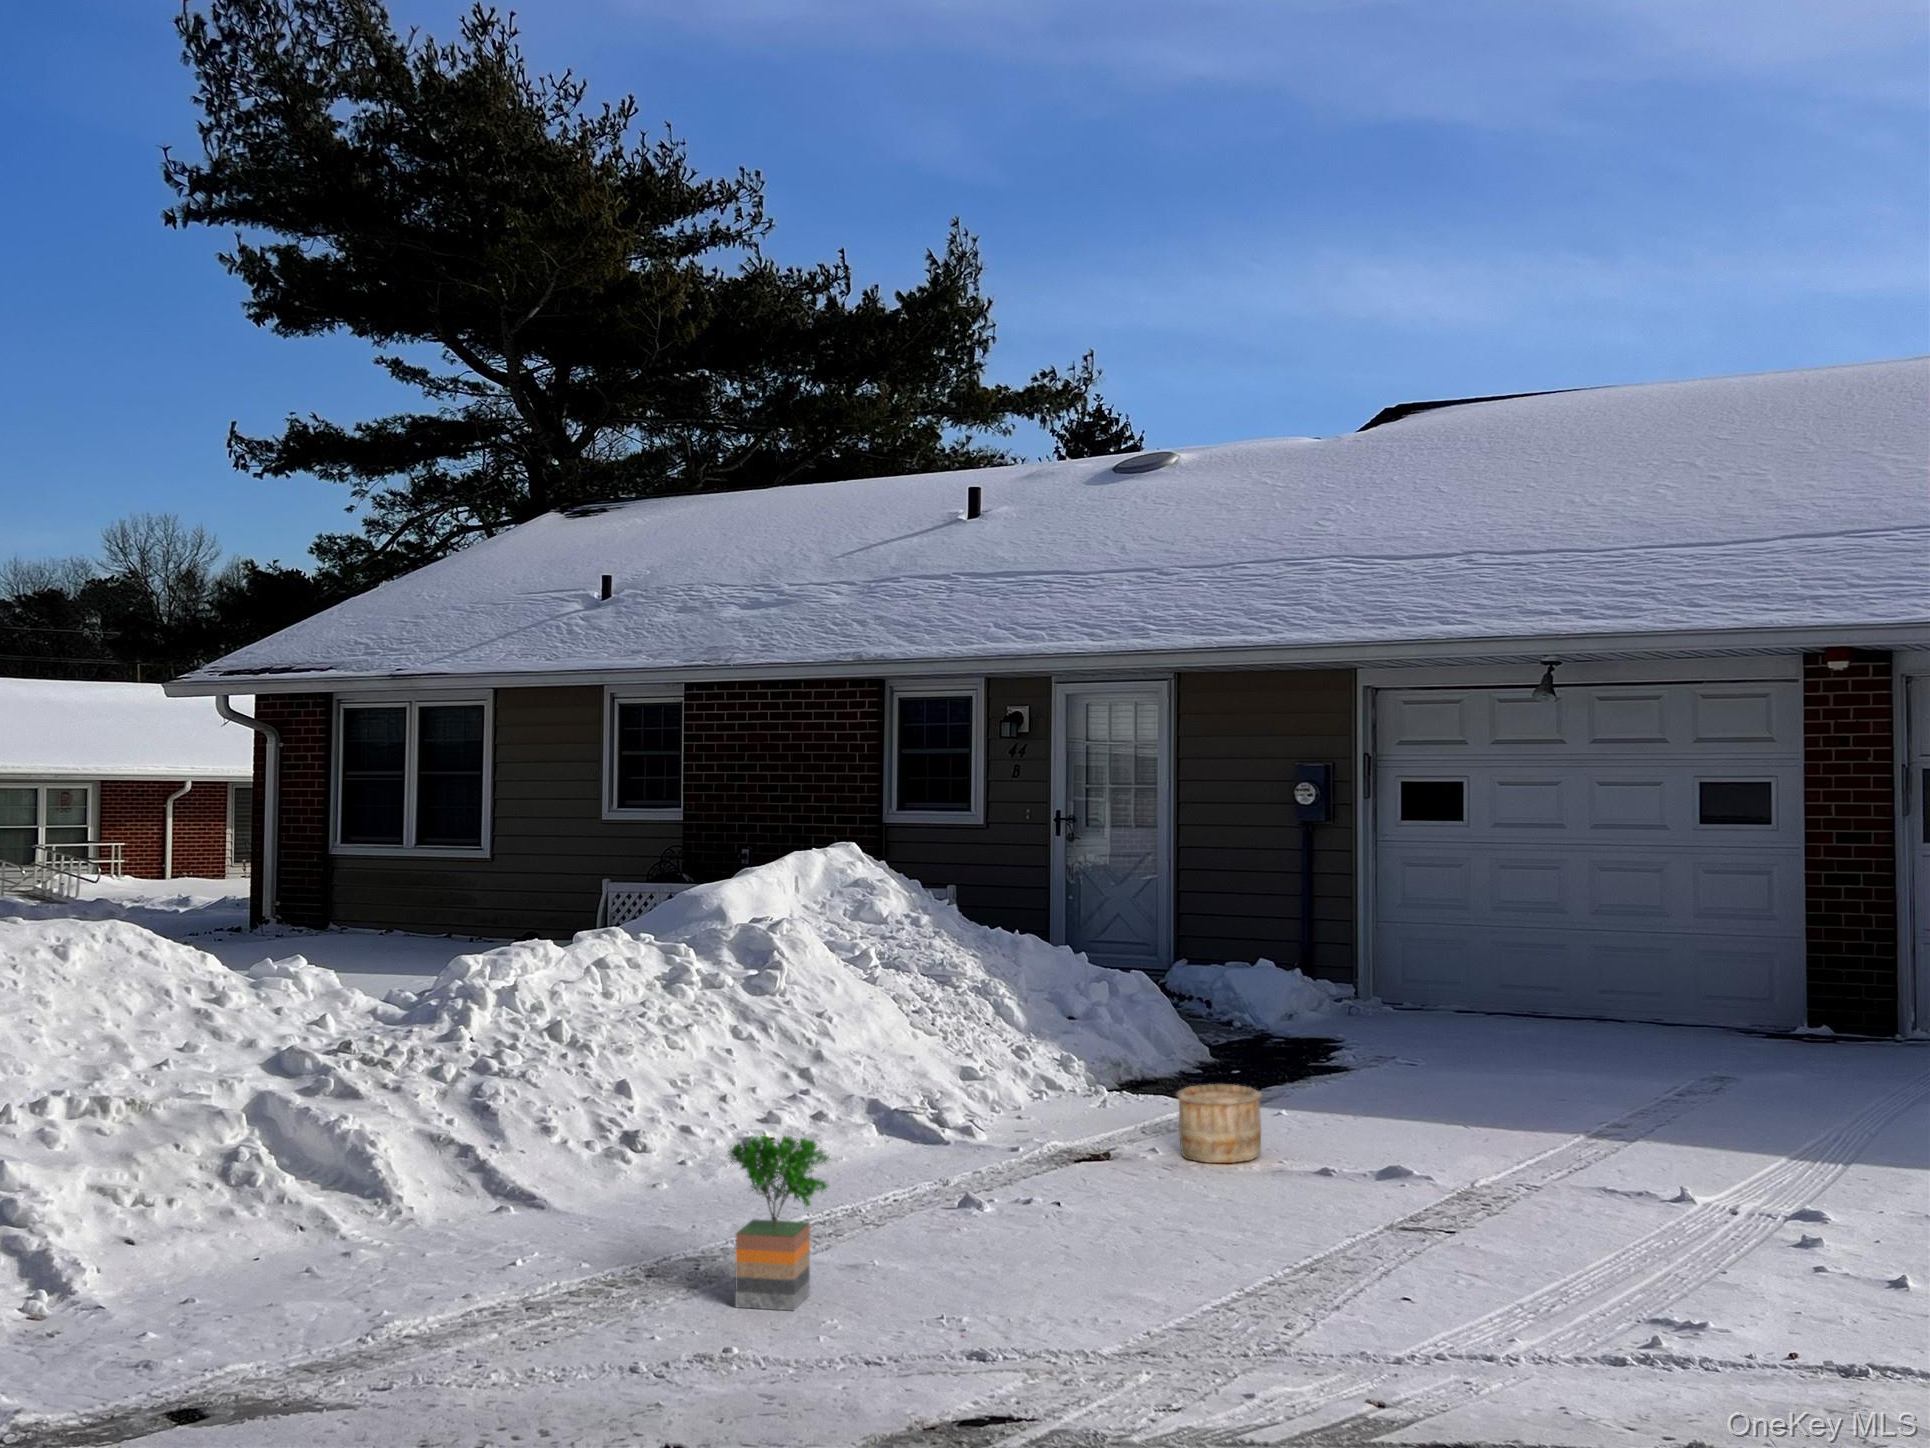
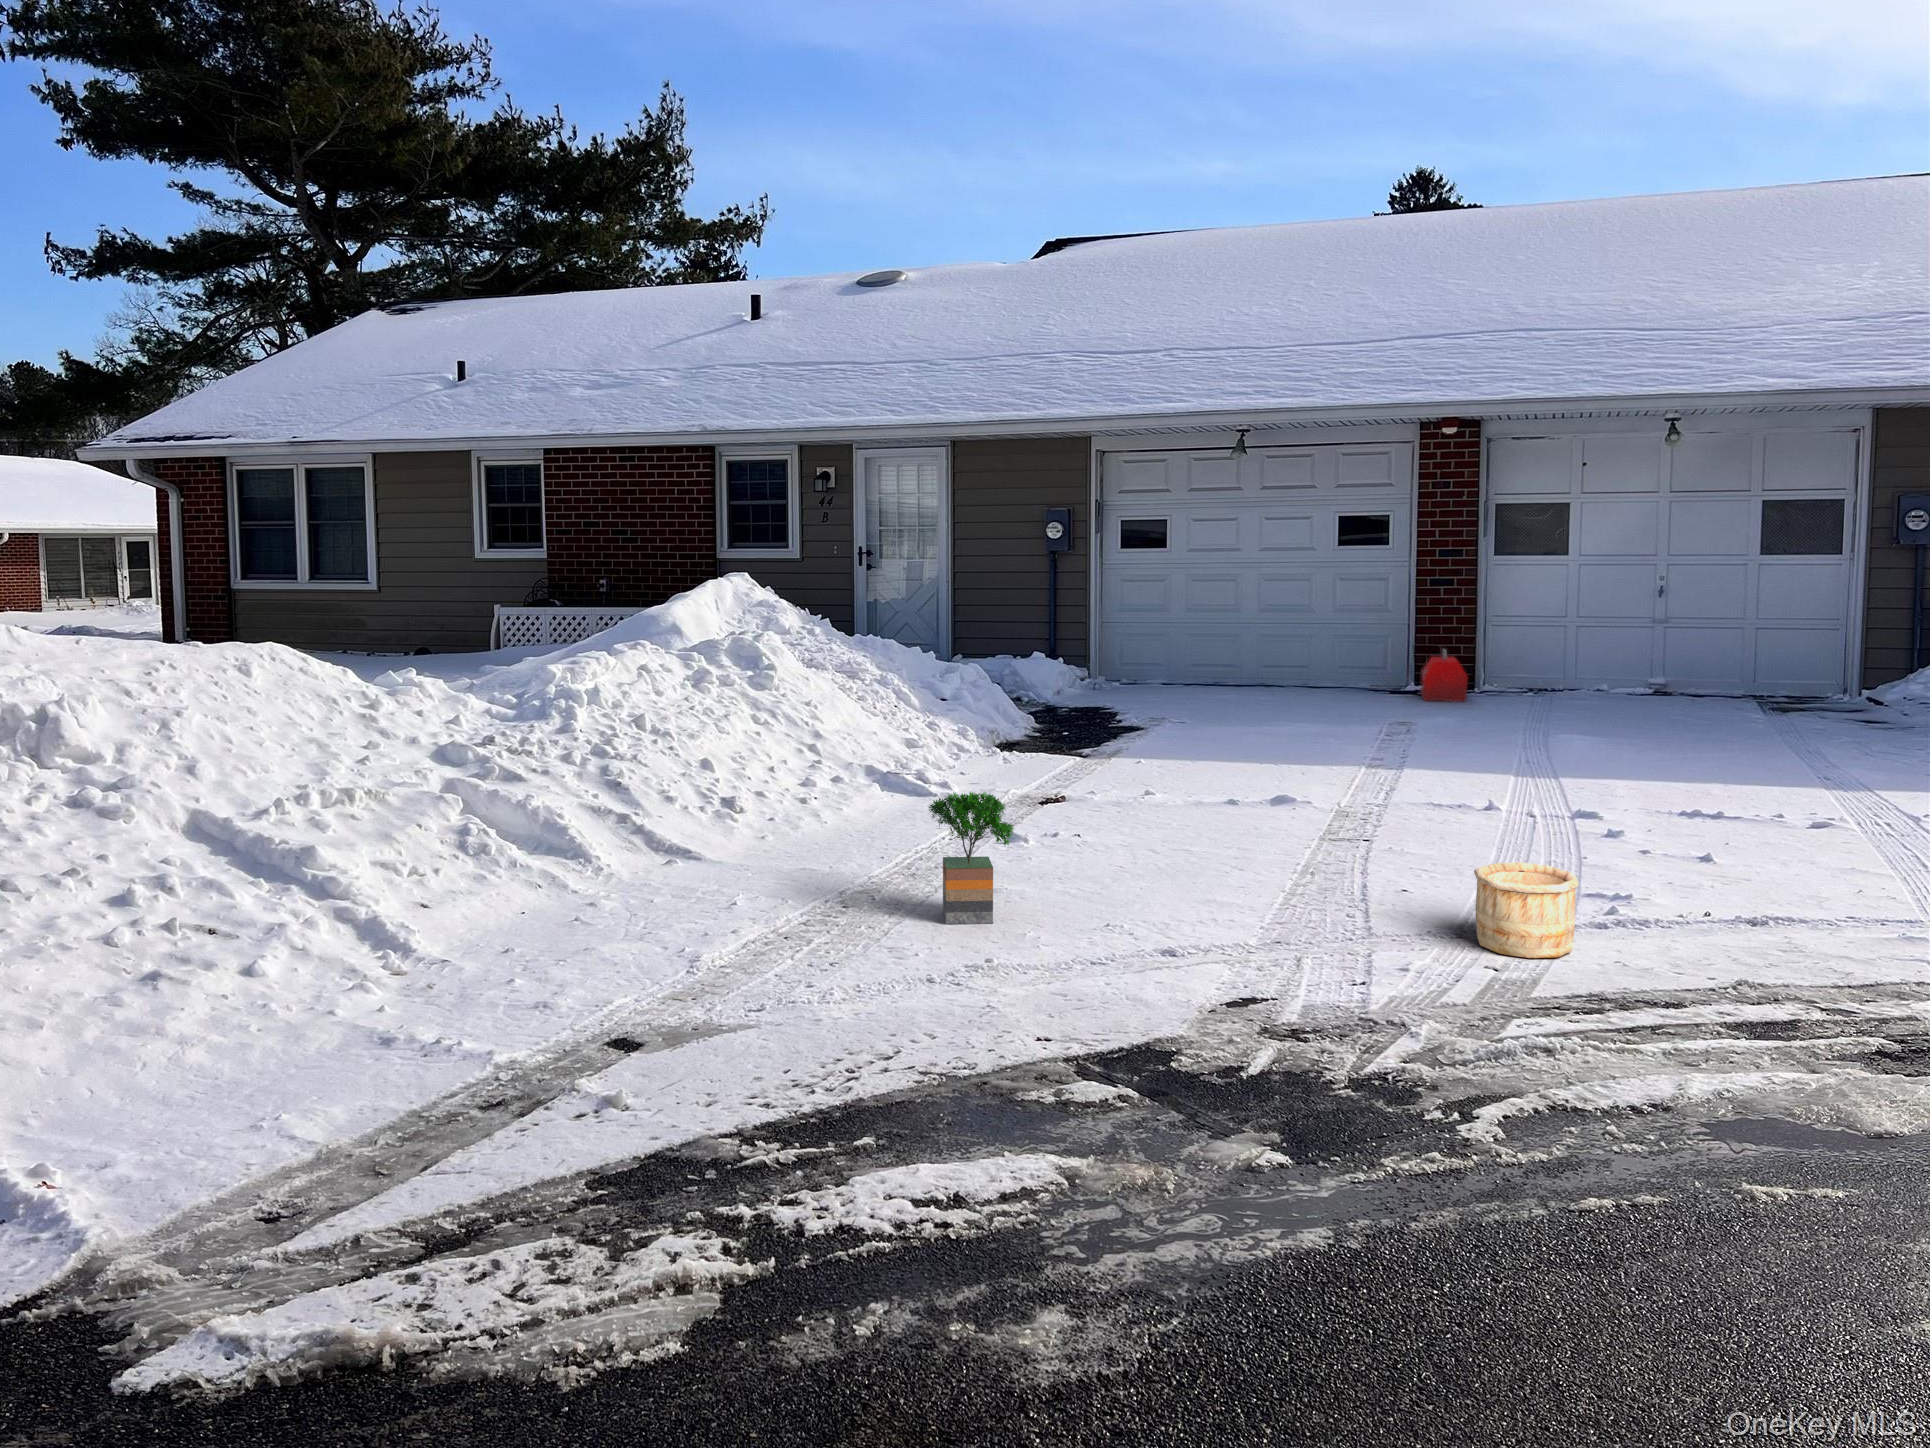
toolbox: none [1832,973,1905,1054] -> present [1420,649,1468,702]
wooden bucket: present [1176,1084,1262,1163] -> present [1474,862,1579,958]

